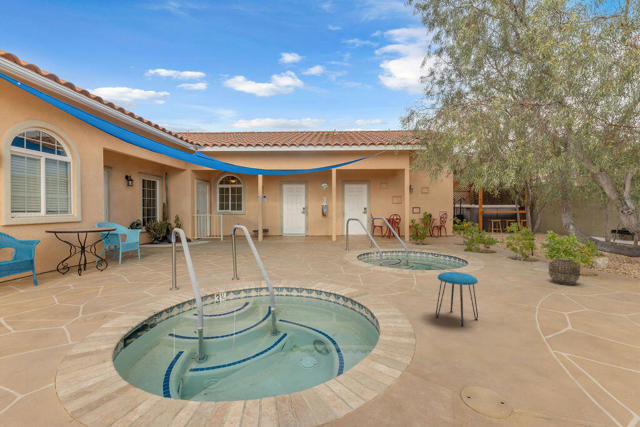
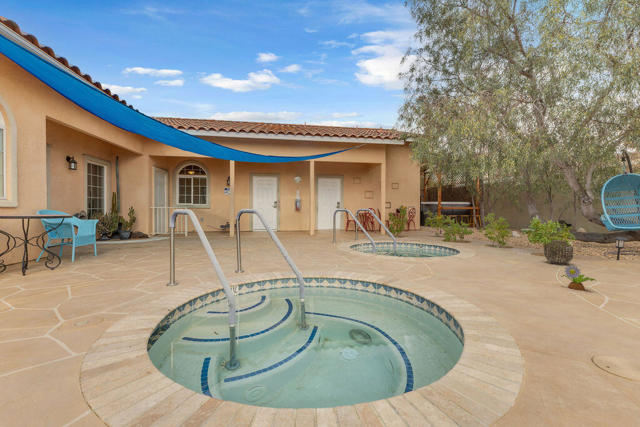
stool: present [436,272,478,326] -> none [492,250,538,304]
decorative plant: none [525,289,557,316] -> present [561,265,596,290]

